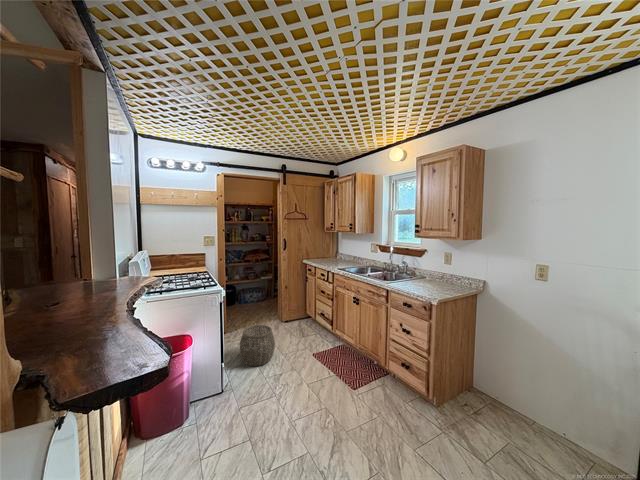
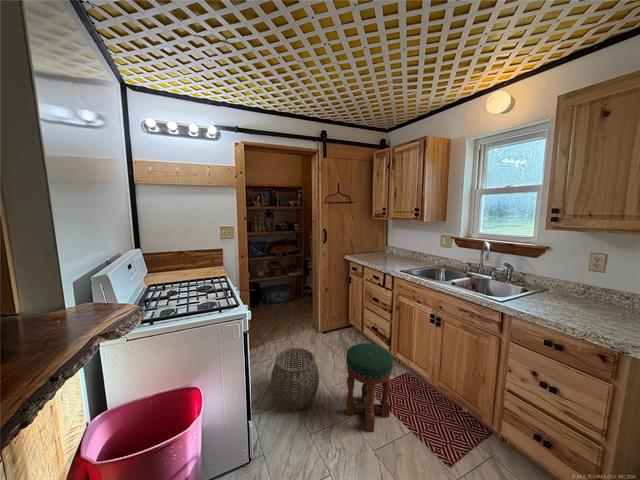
stool: none [292,318,324,375] -> present [346,343,393,431]

